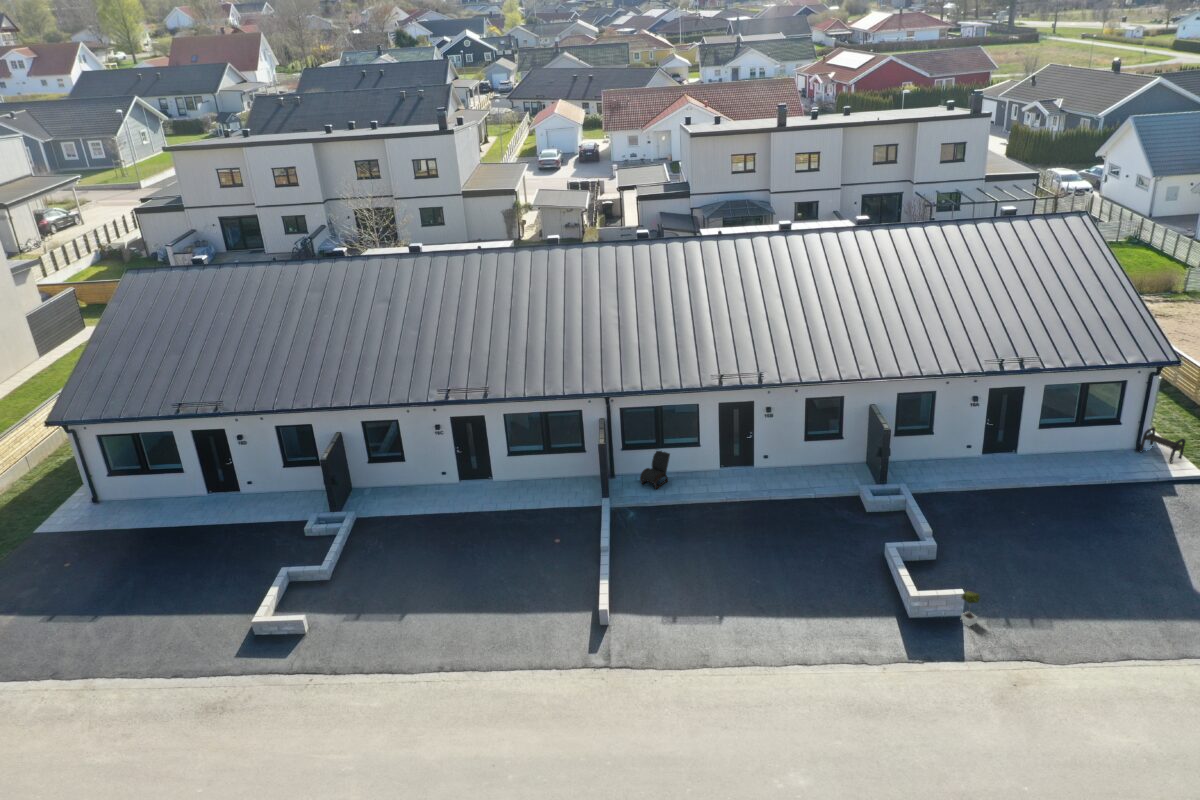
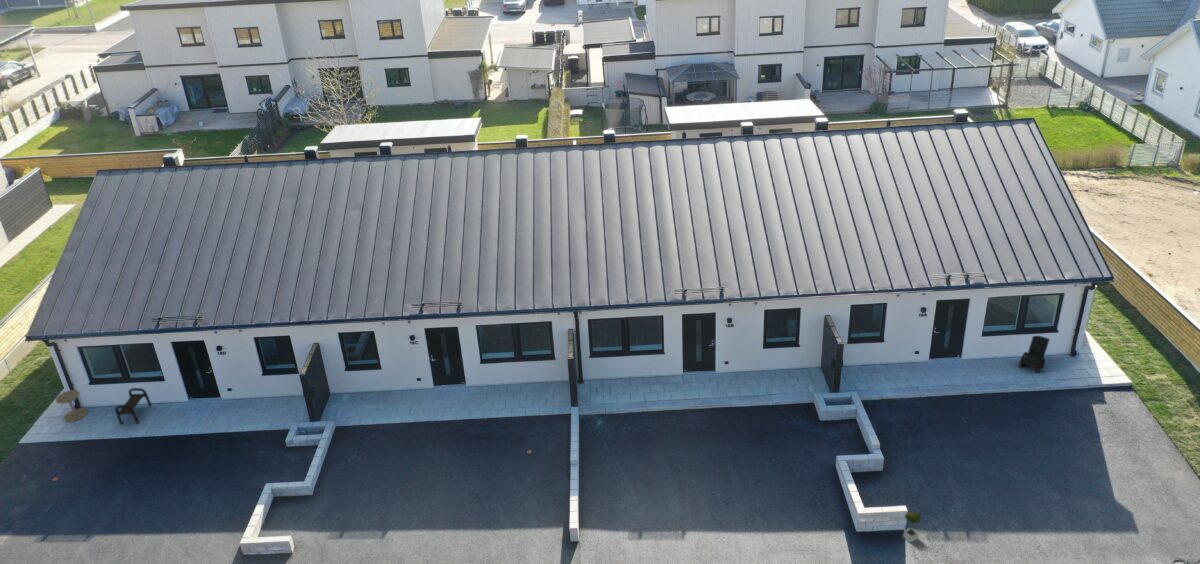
bench: present [1140,427,1185,464] -> present [115,388,151,424]
lounge chair: present [640,451,670,489] -> present [1019,336,1049,373]
pedestal table: none [73,481,104,513] -> present [56,390,88,422]

